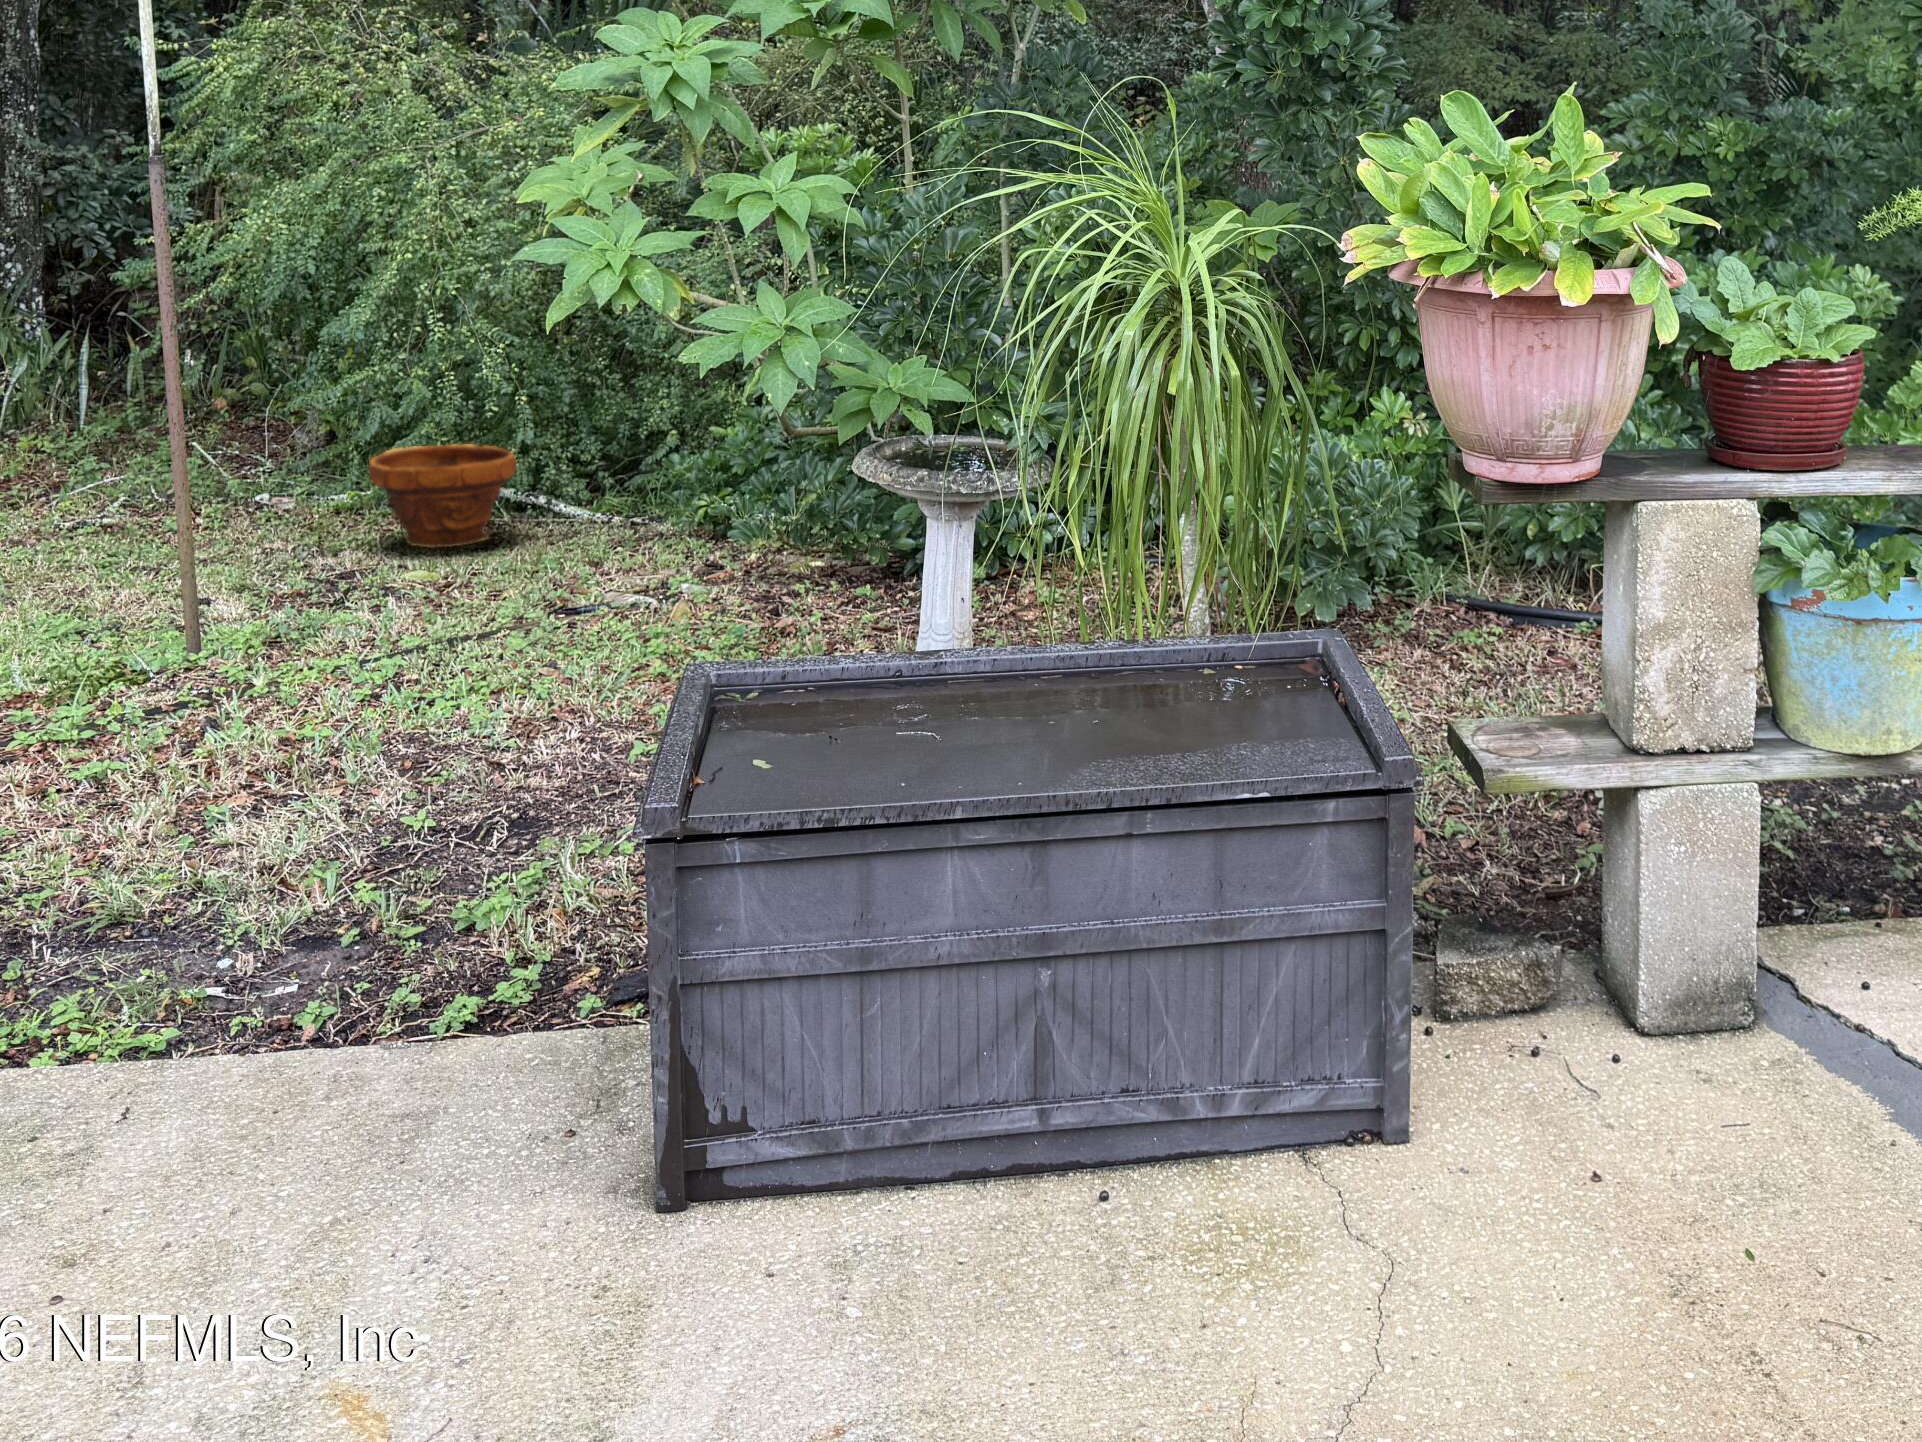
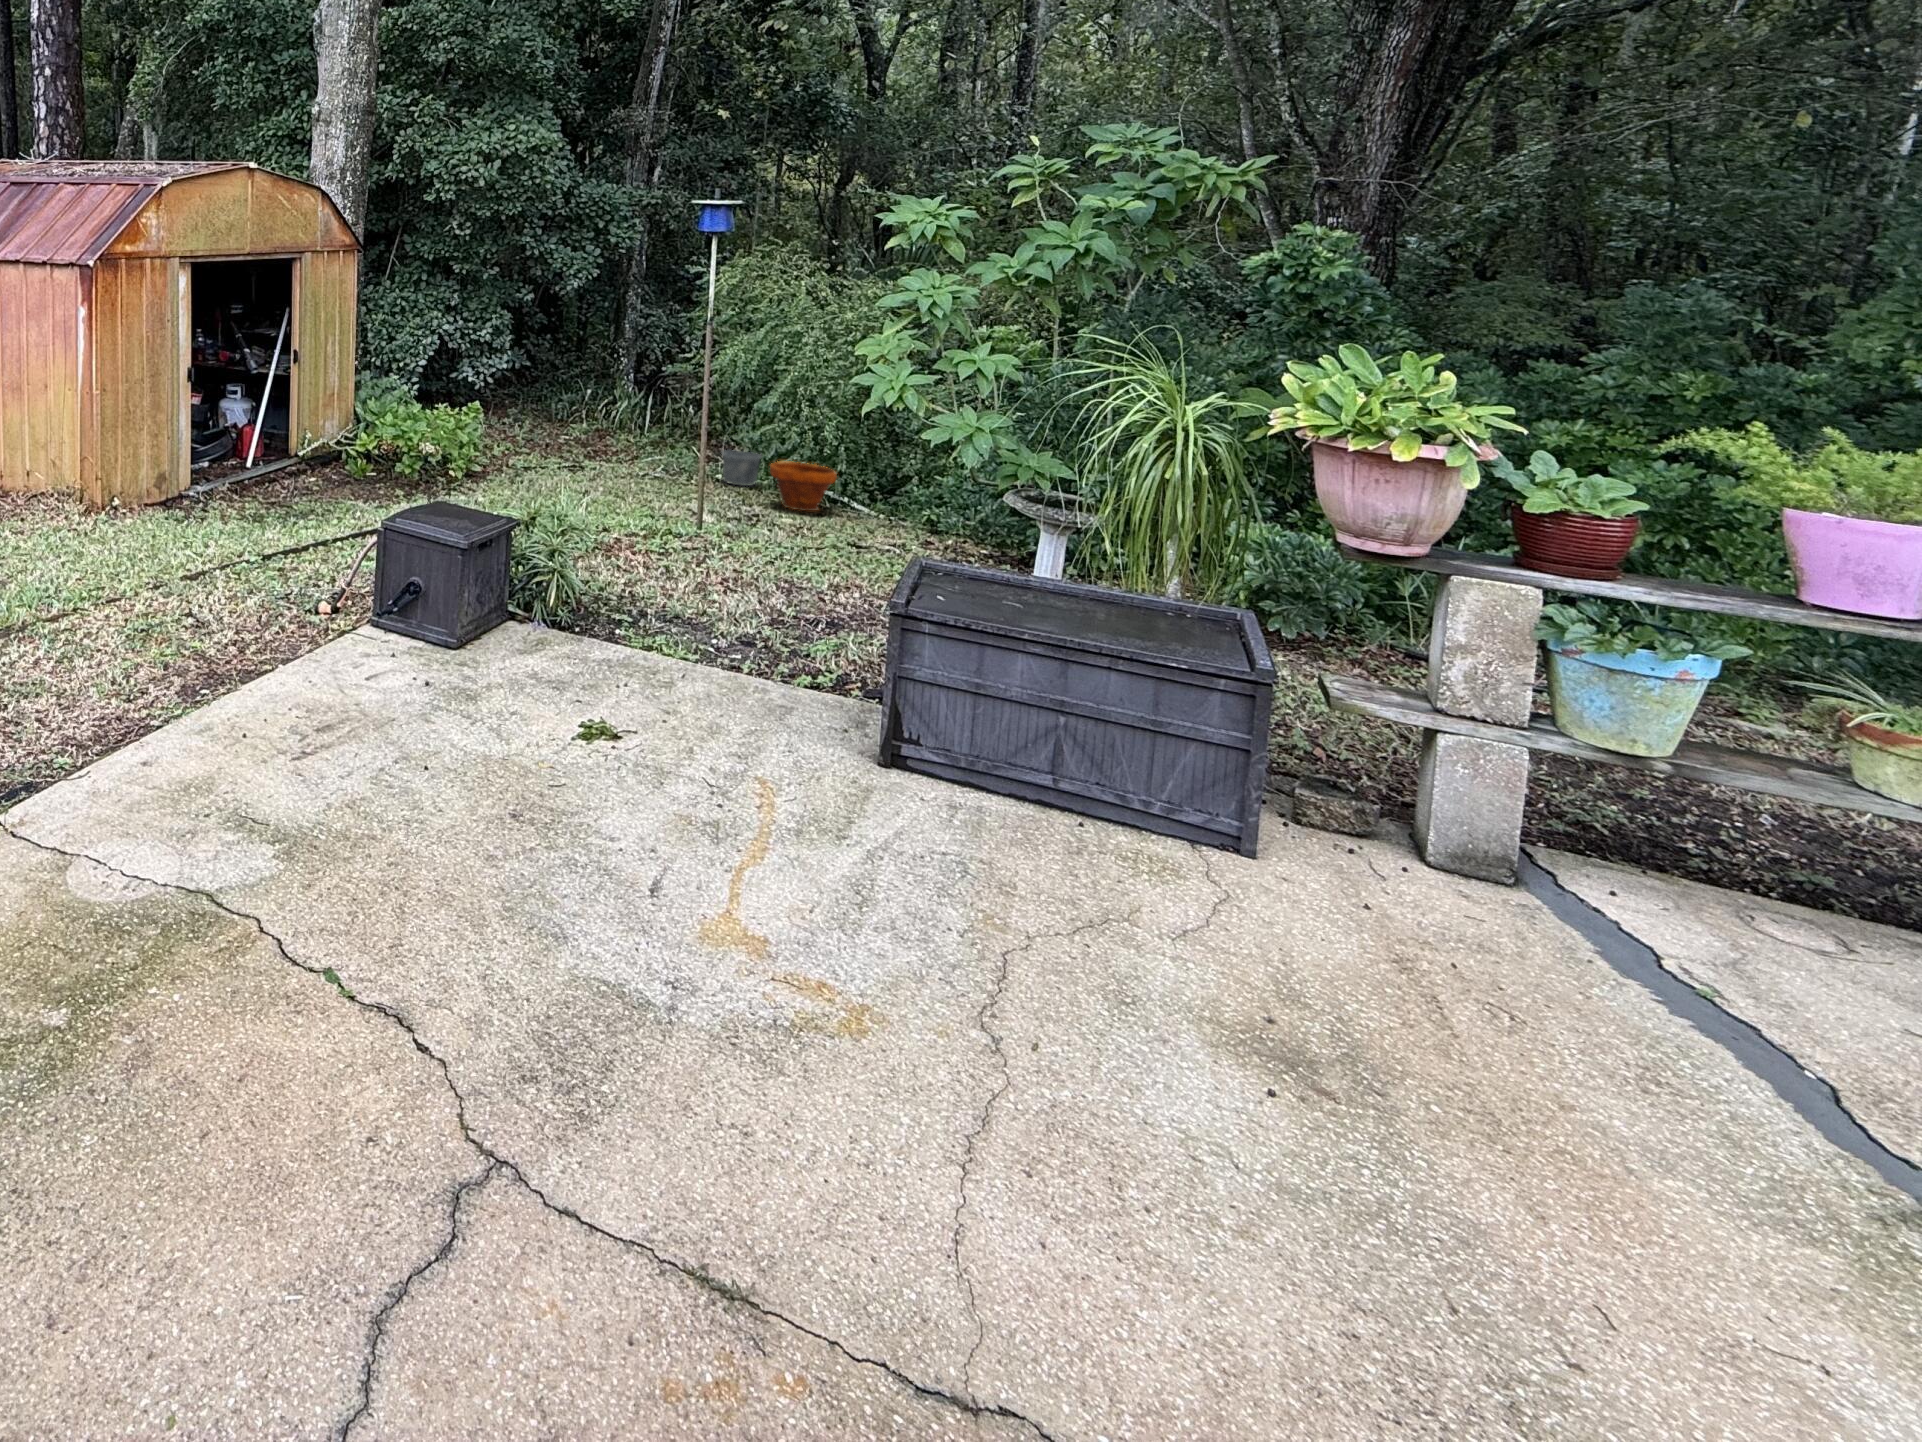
bucket: none [258,399,354,514] -> present [722,450,761,486]

